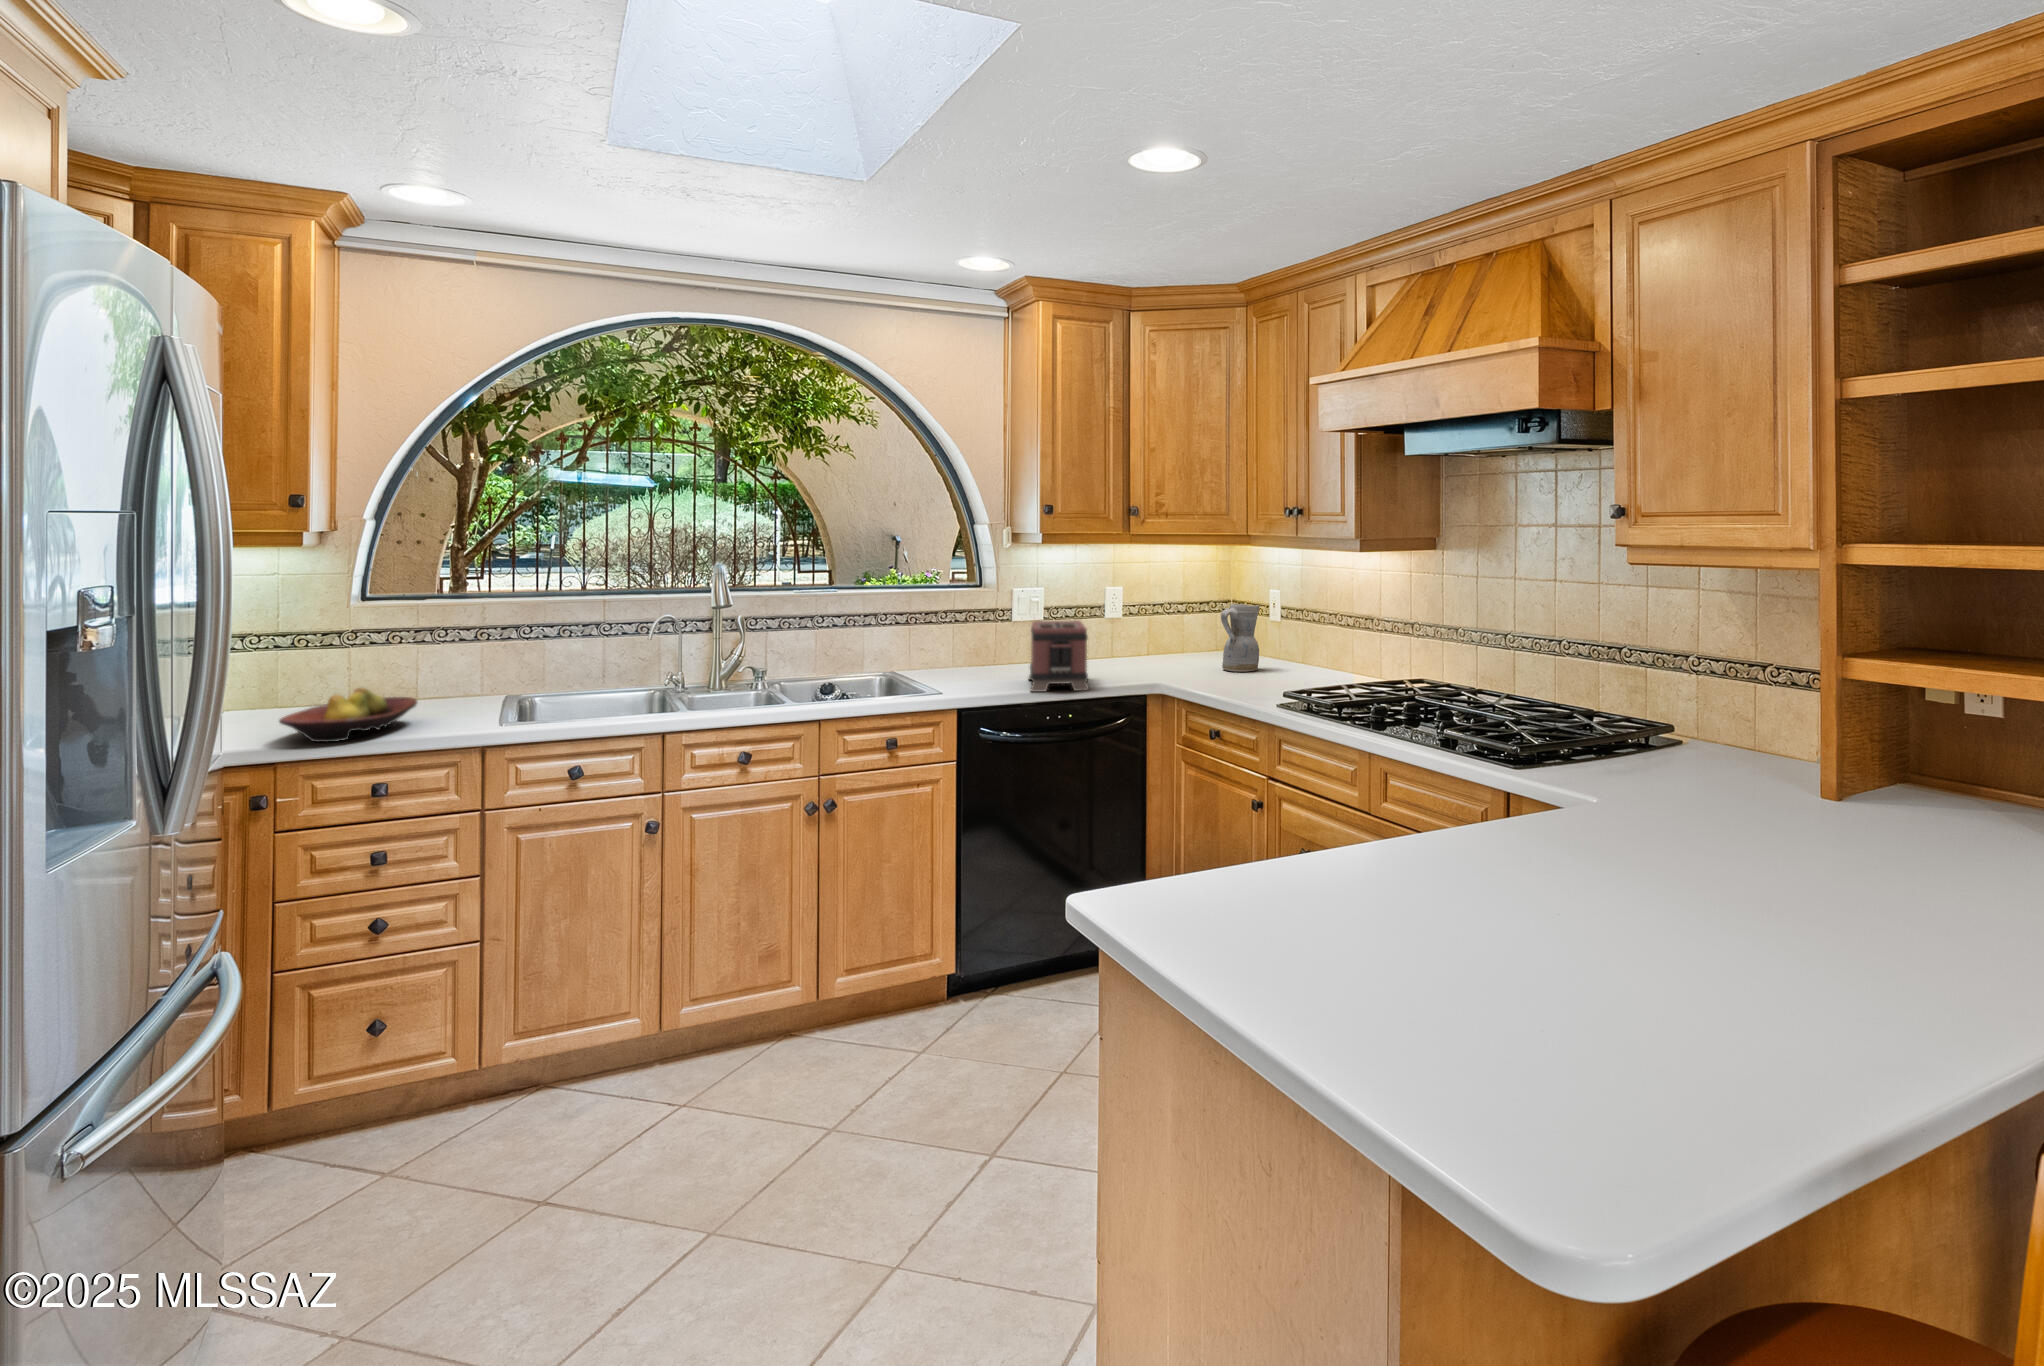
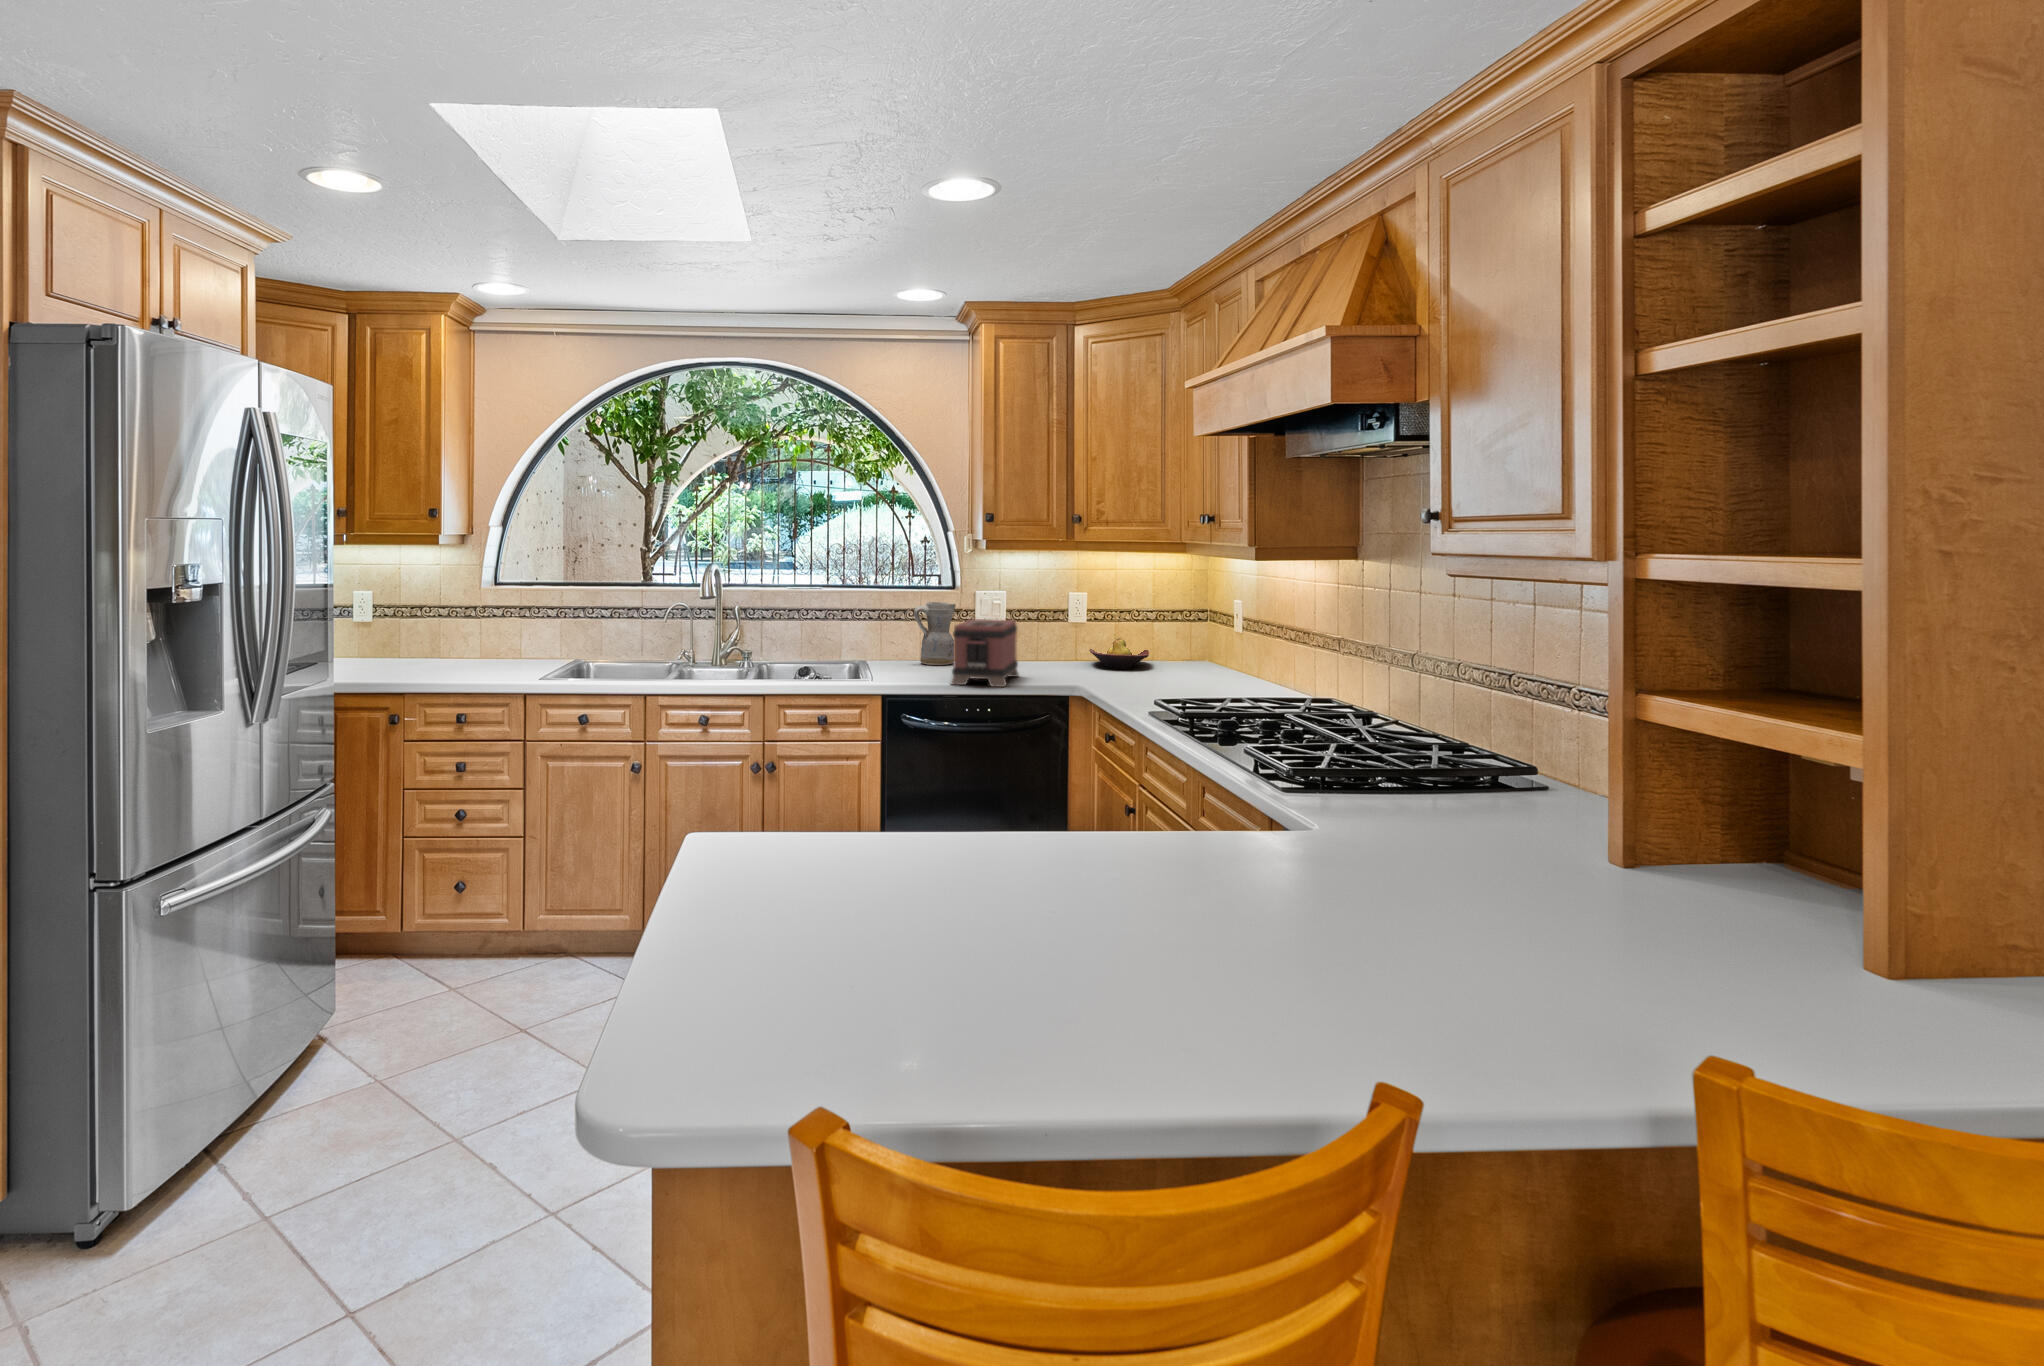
ceramic pitcher: present [1221,604,1260,672] -> present [914,602,956,665]
fruit bowl: present [279,688,417,742] -> present [1090,638,1149,669]

